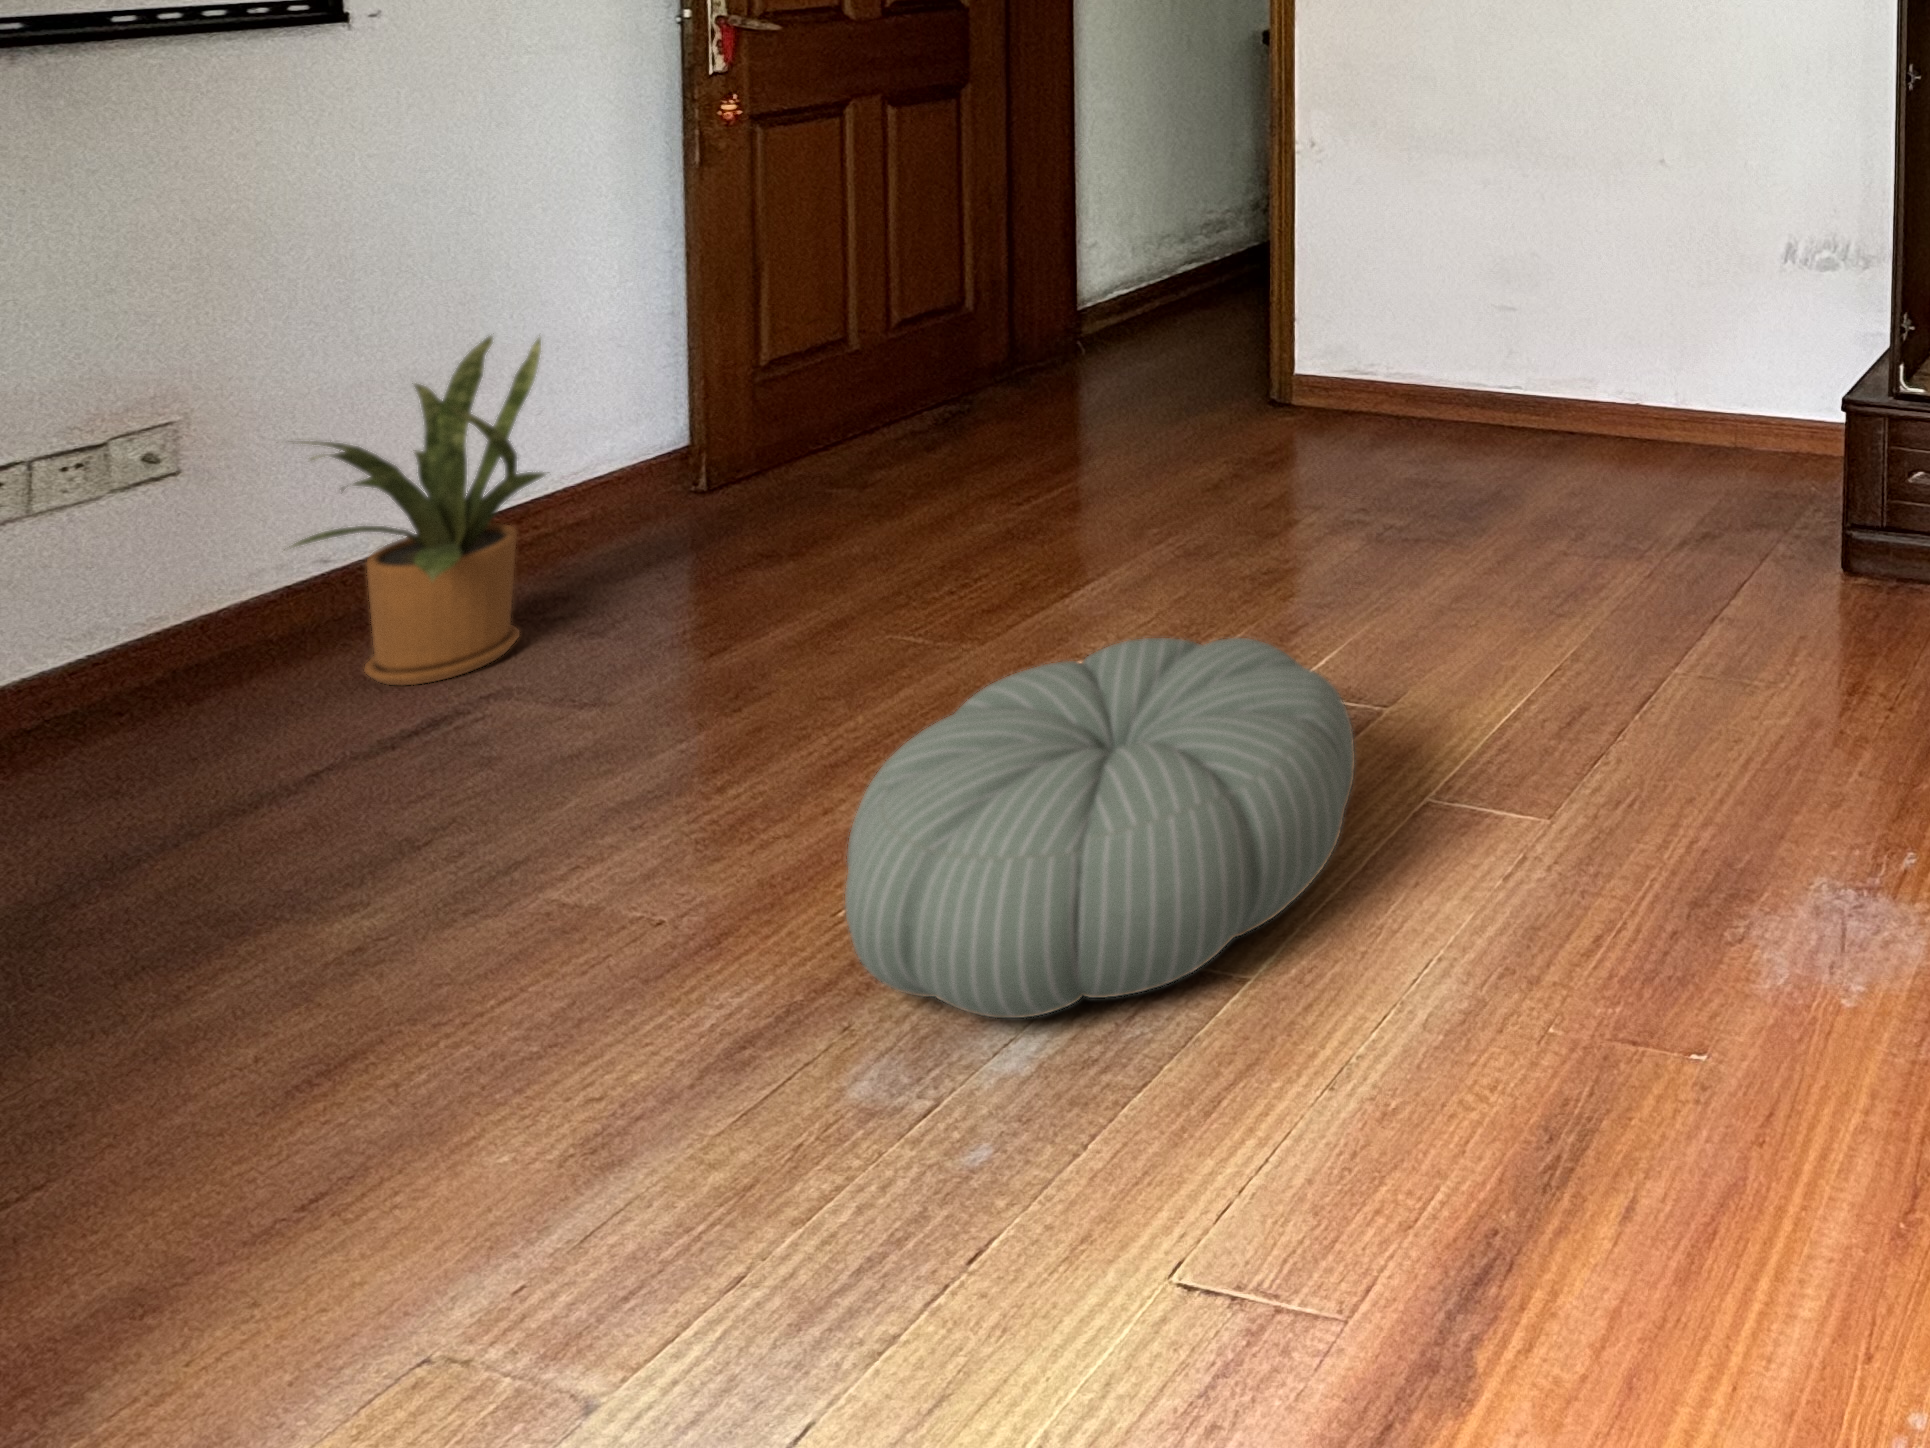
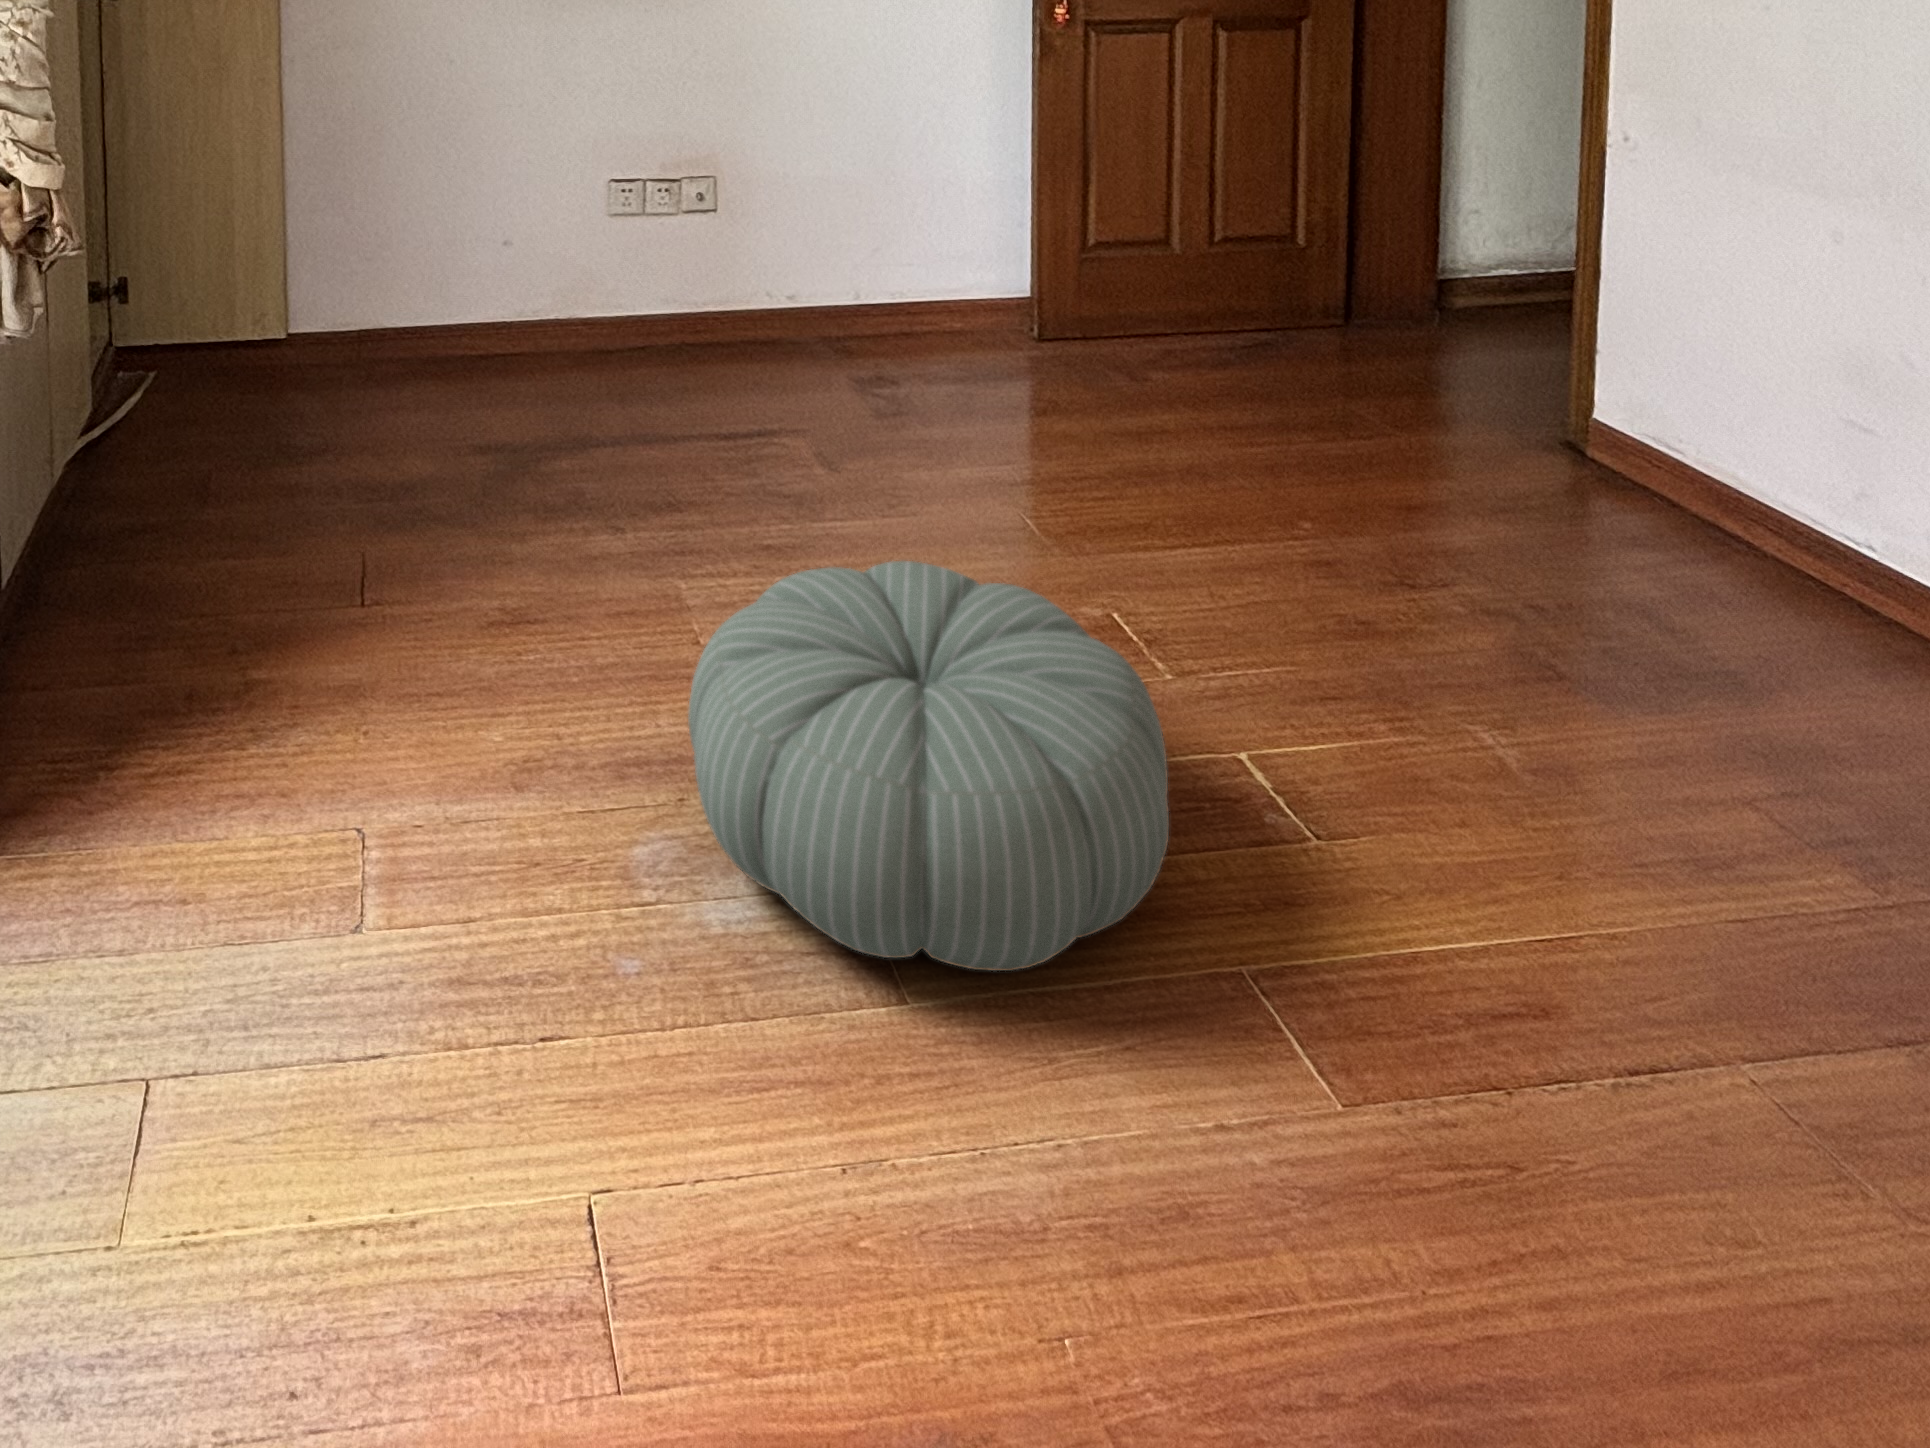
house plant: present [289,336,545,685] -> none [725,153,905,395]

